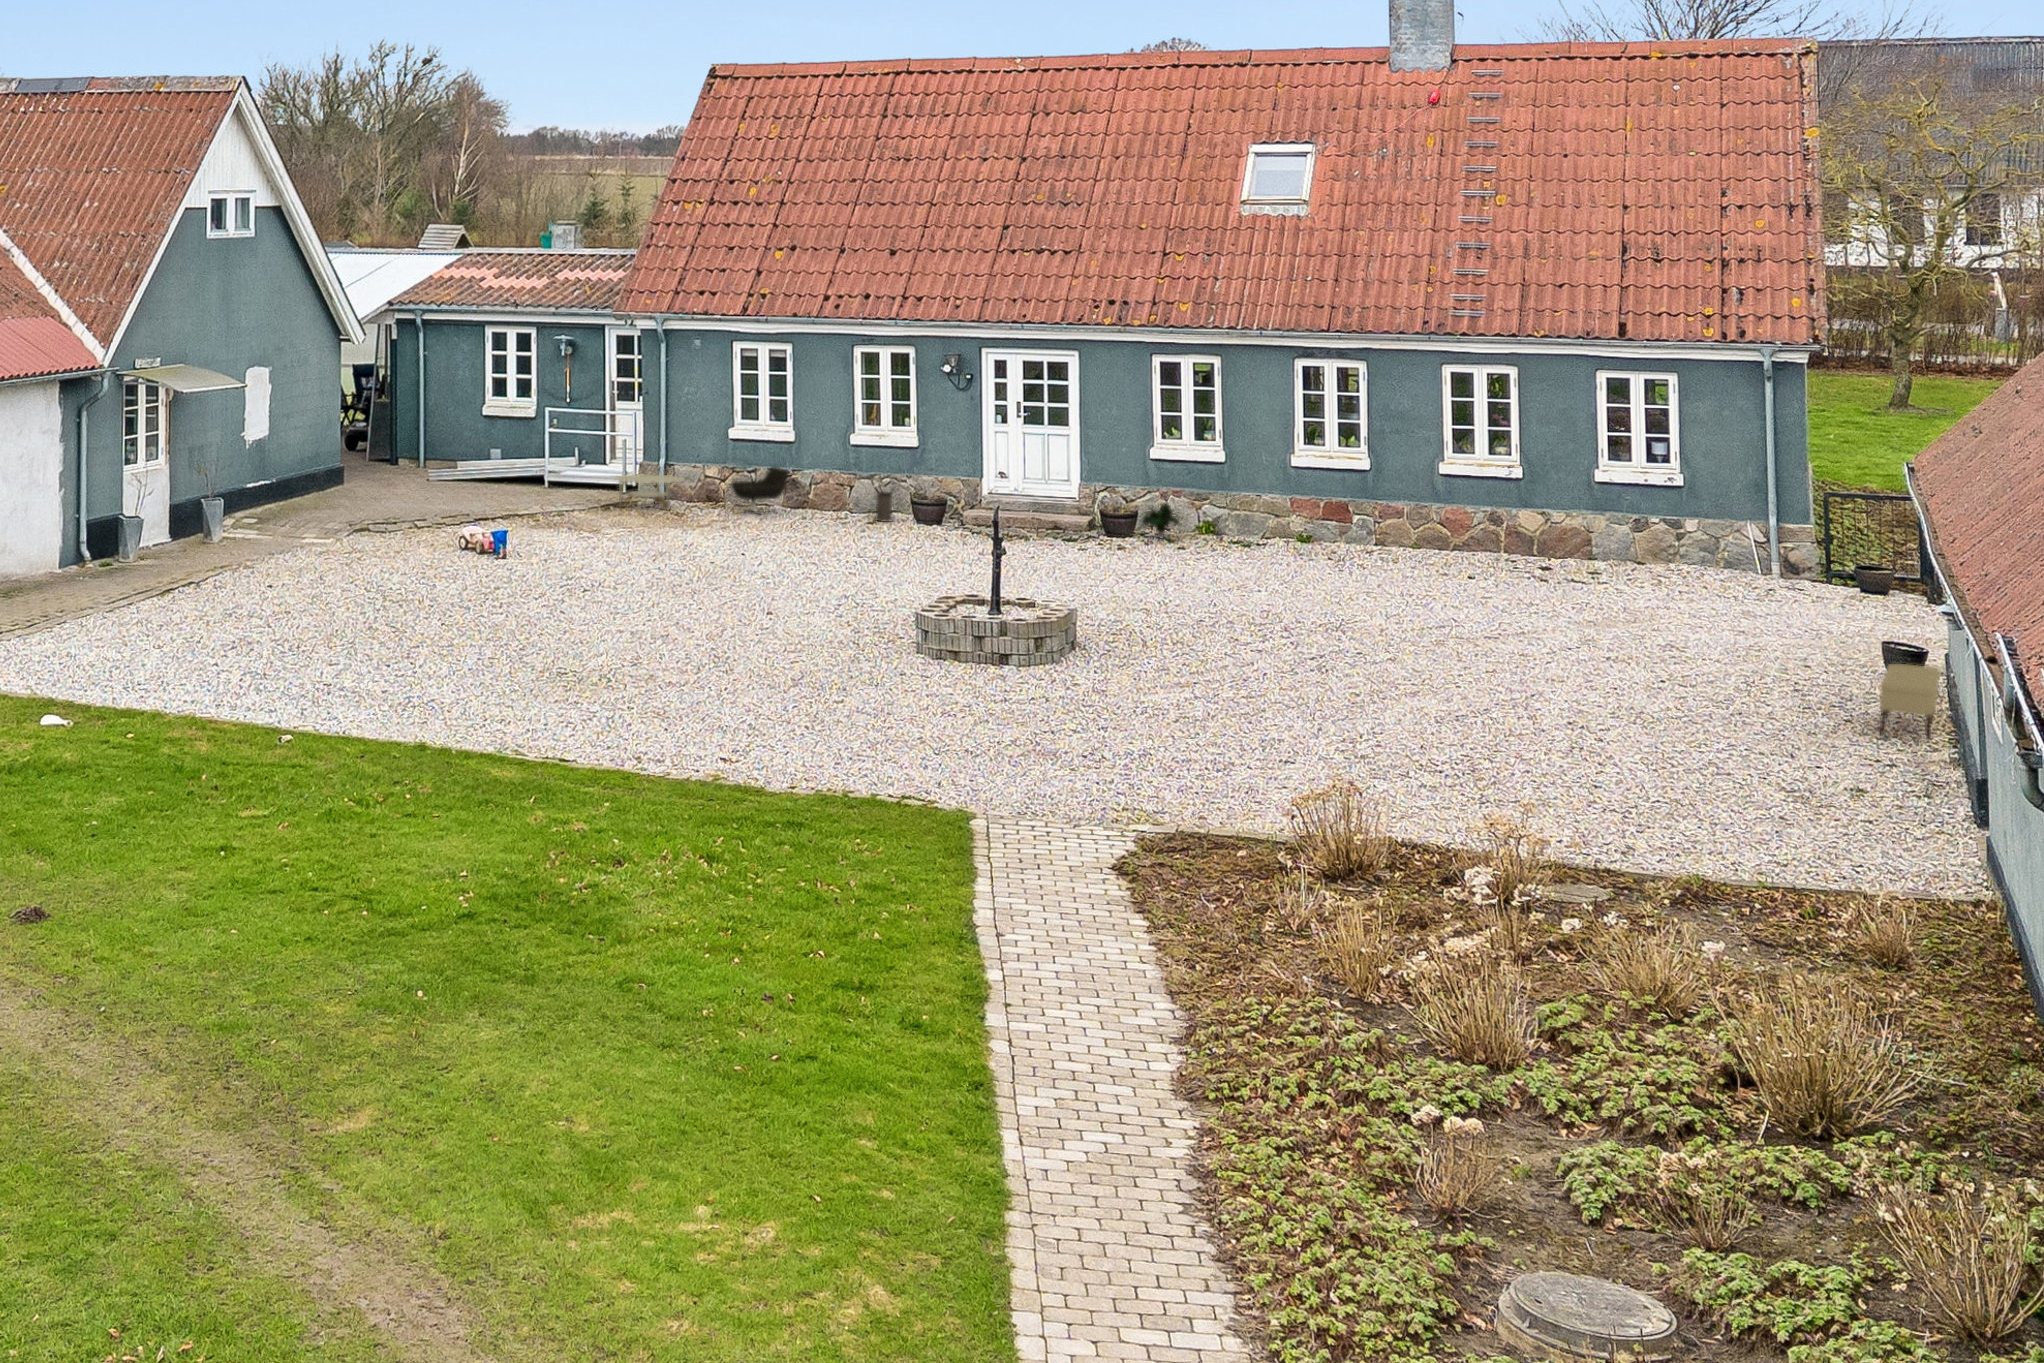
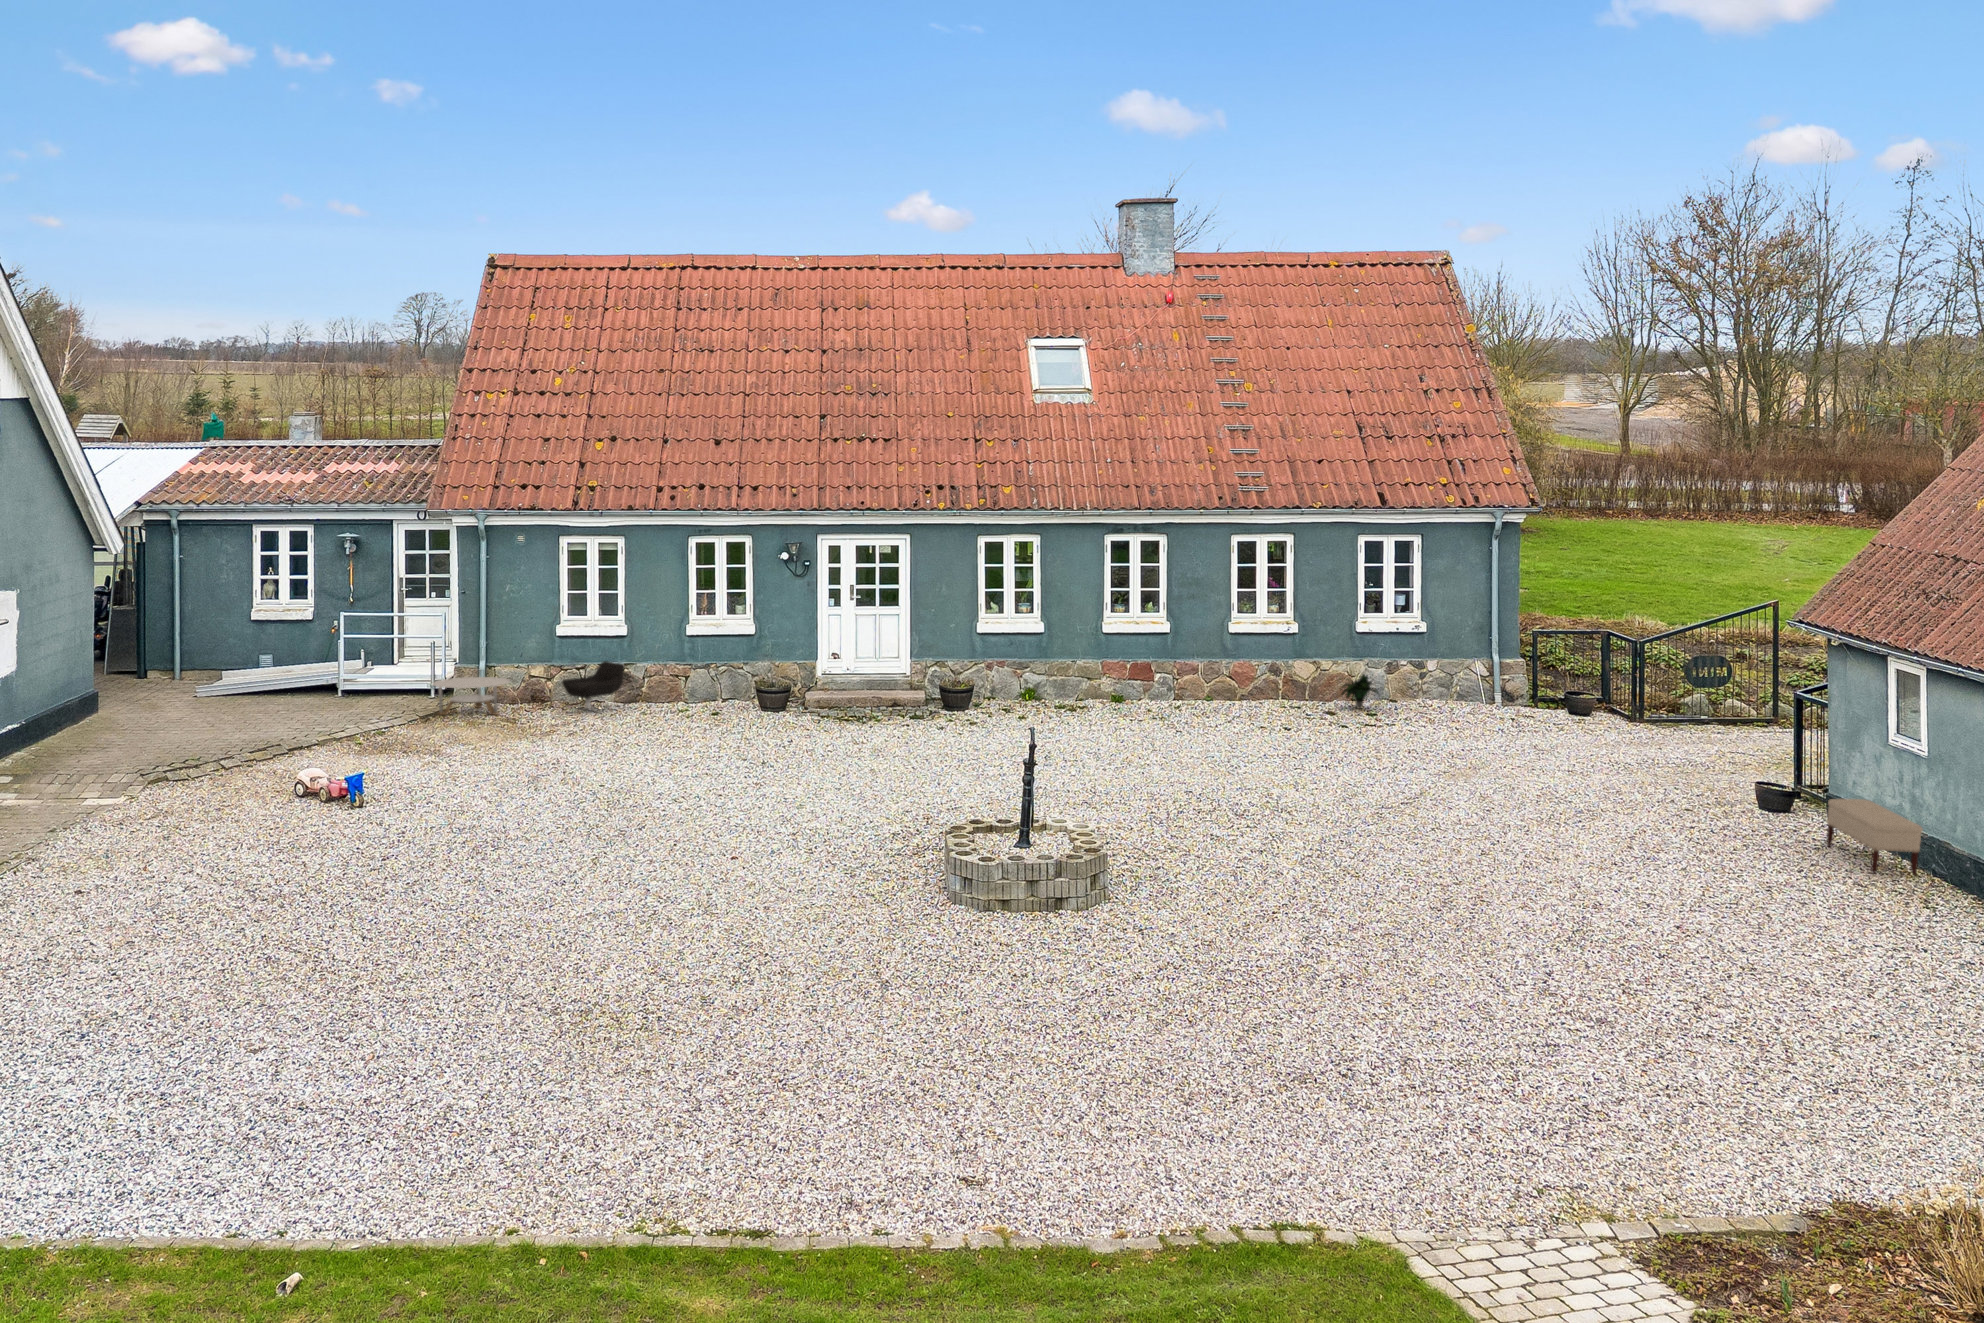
watering can: present [876,489,893,522] -> none [718,674,737,711]
potted plant: present [1142,502,1180,538] -> present [1341,674,1379,709]

